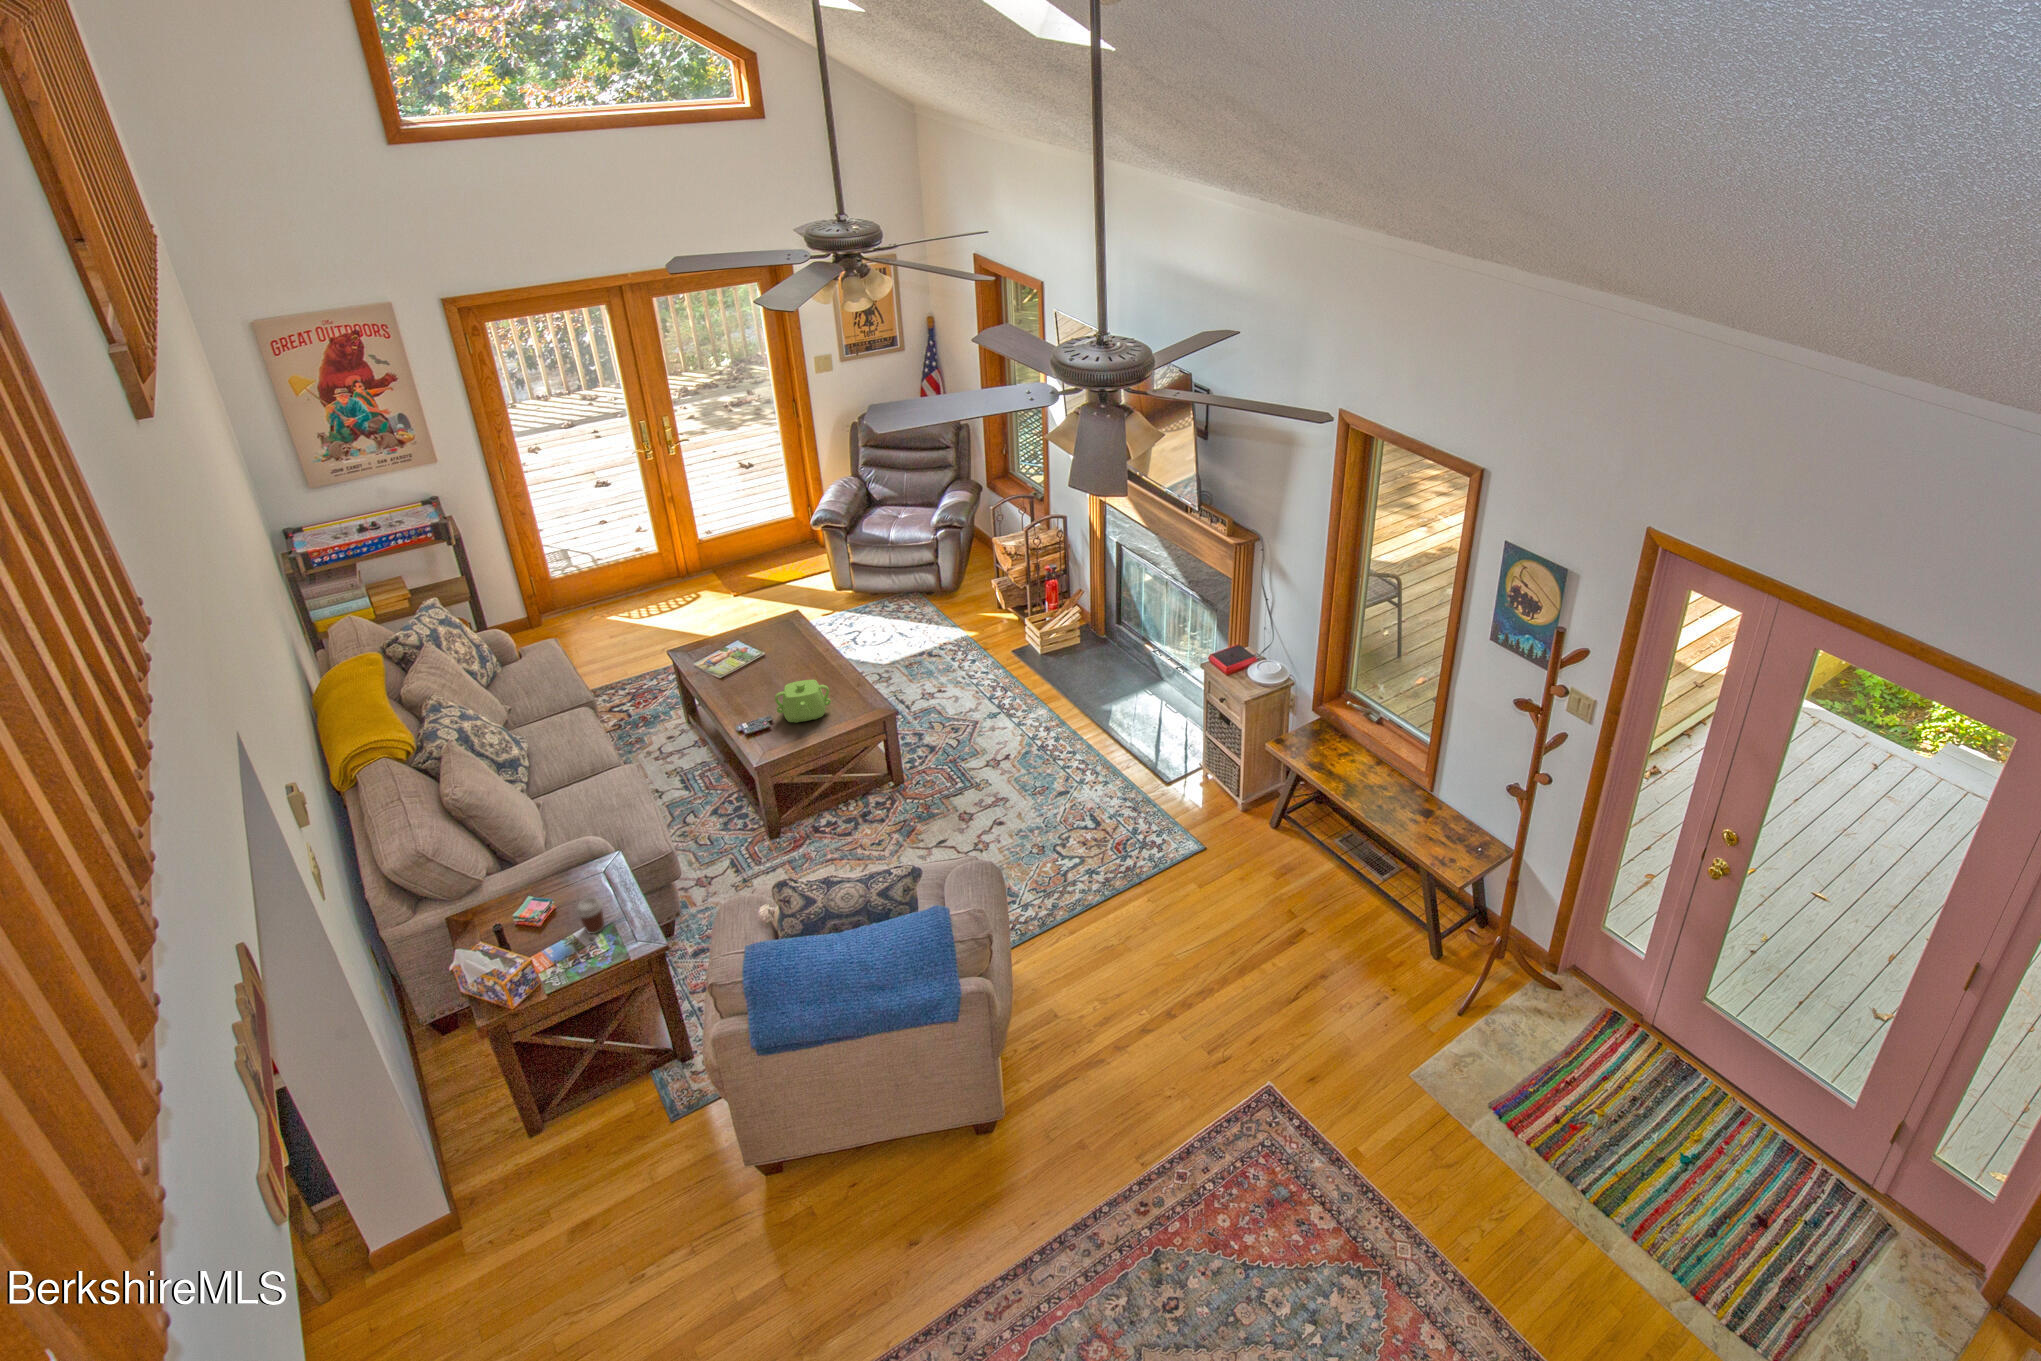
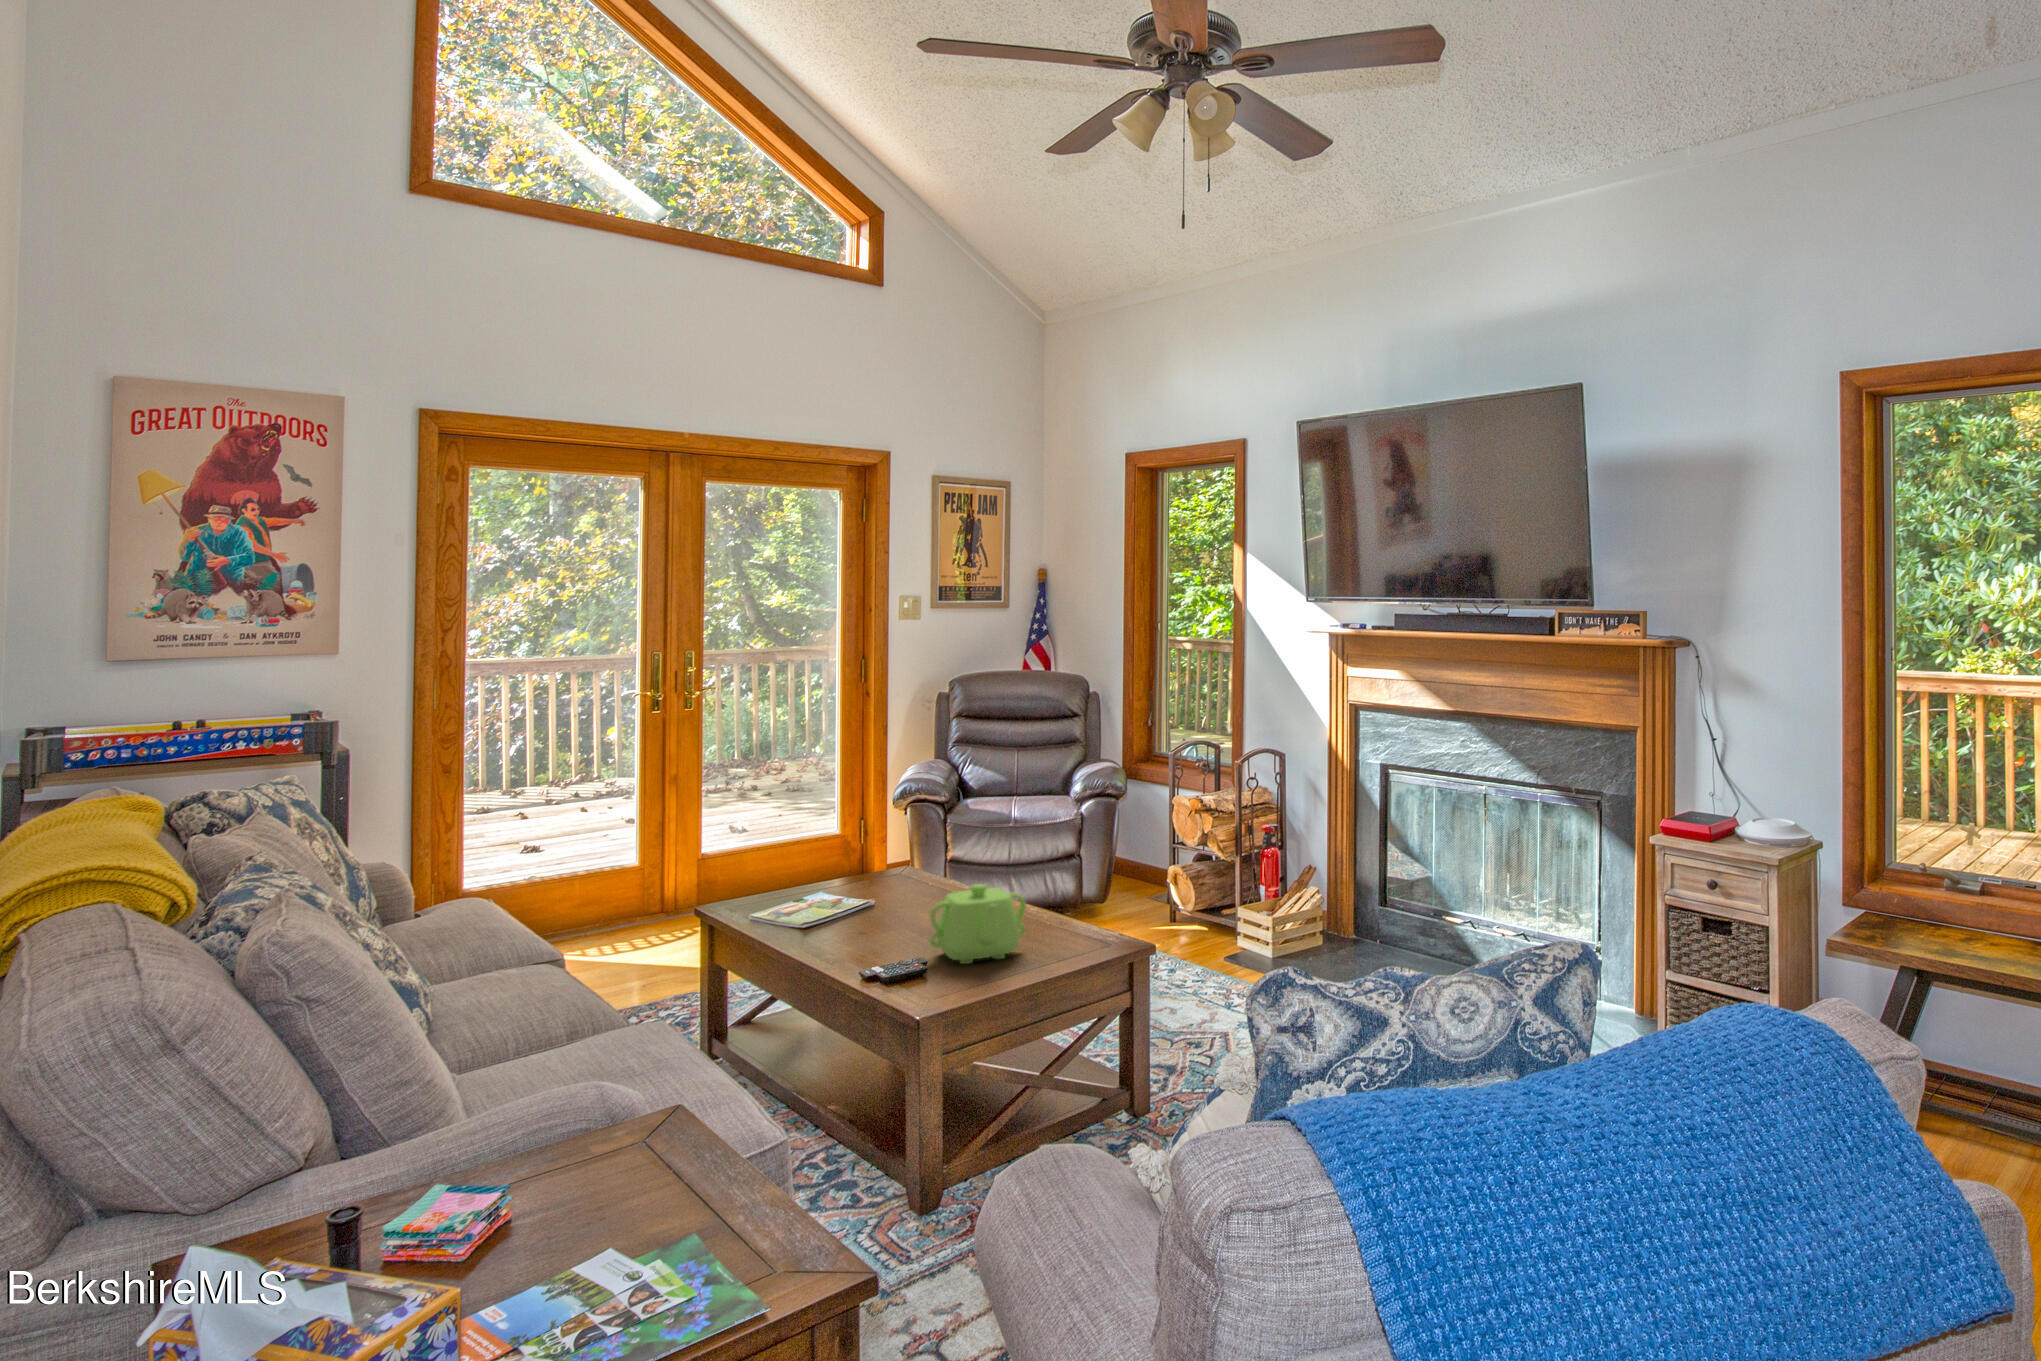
coffee cup: present [575,897,604,934] -> none [590,1134,668,1254]

